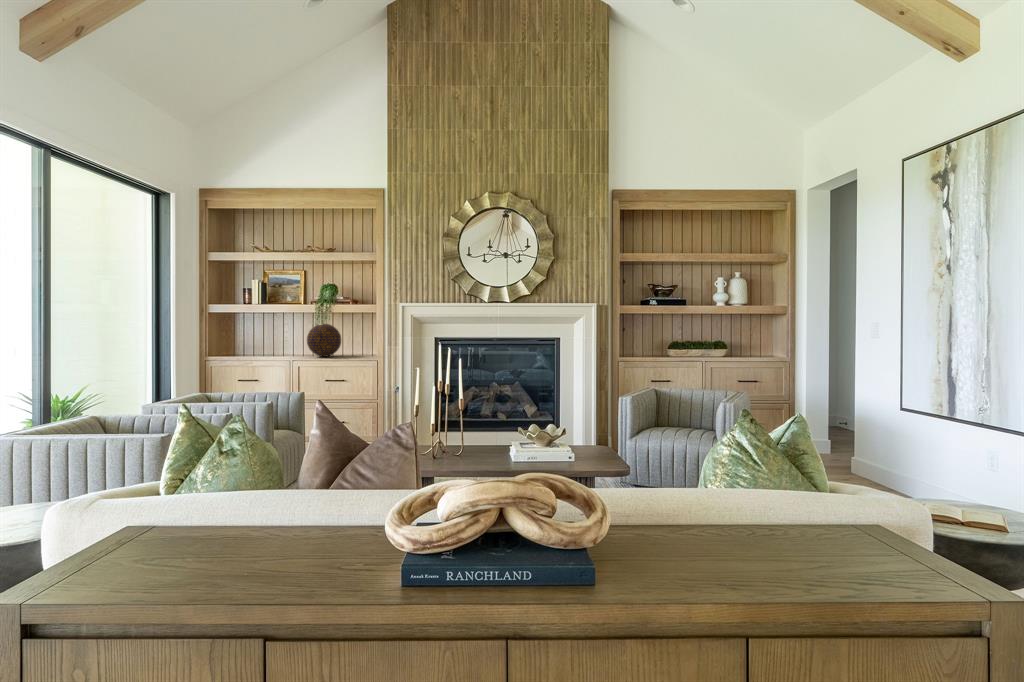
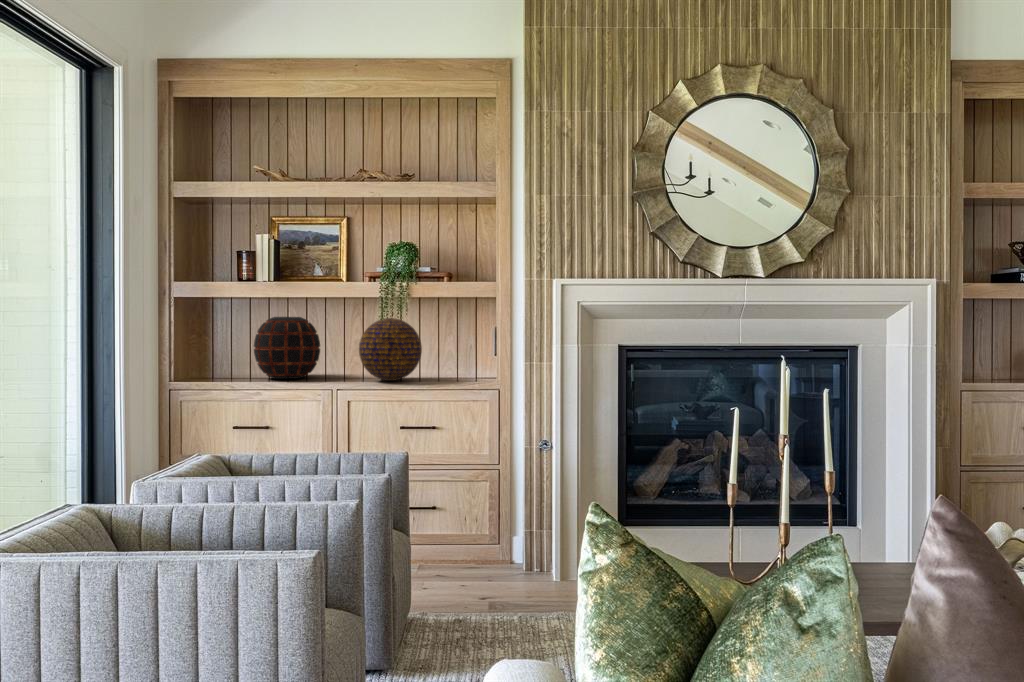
decorative vase: none [253,323,291,356] -> present [254,317,320,379]

